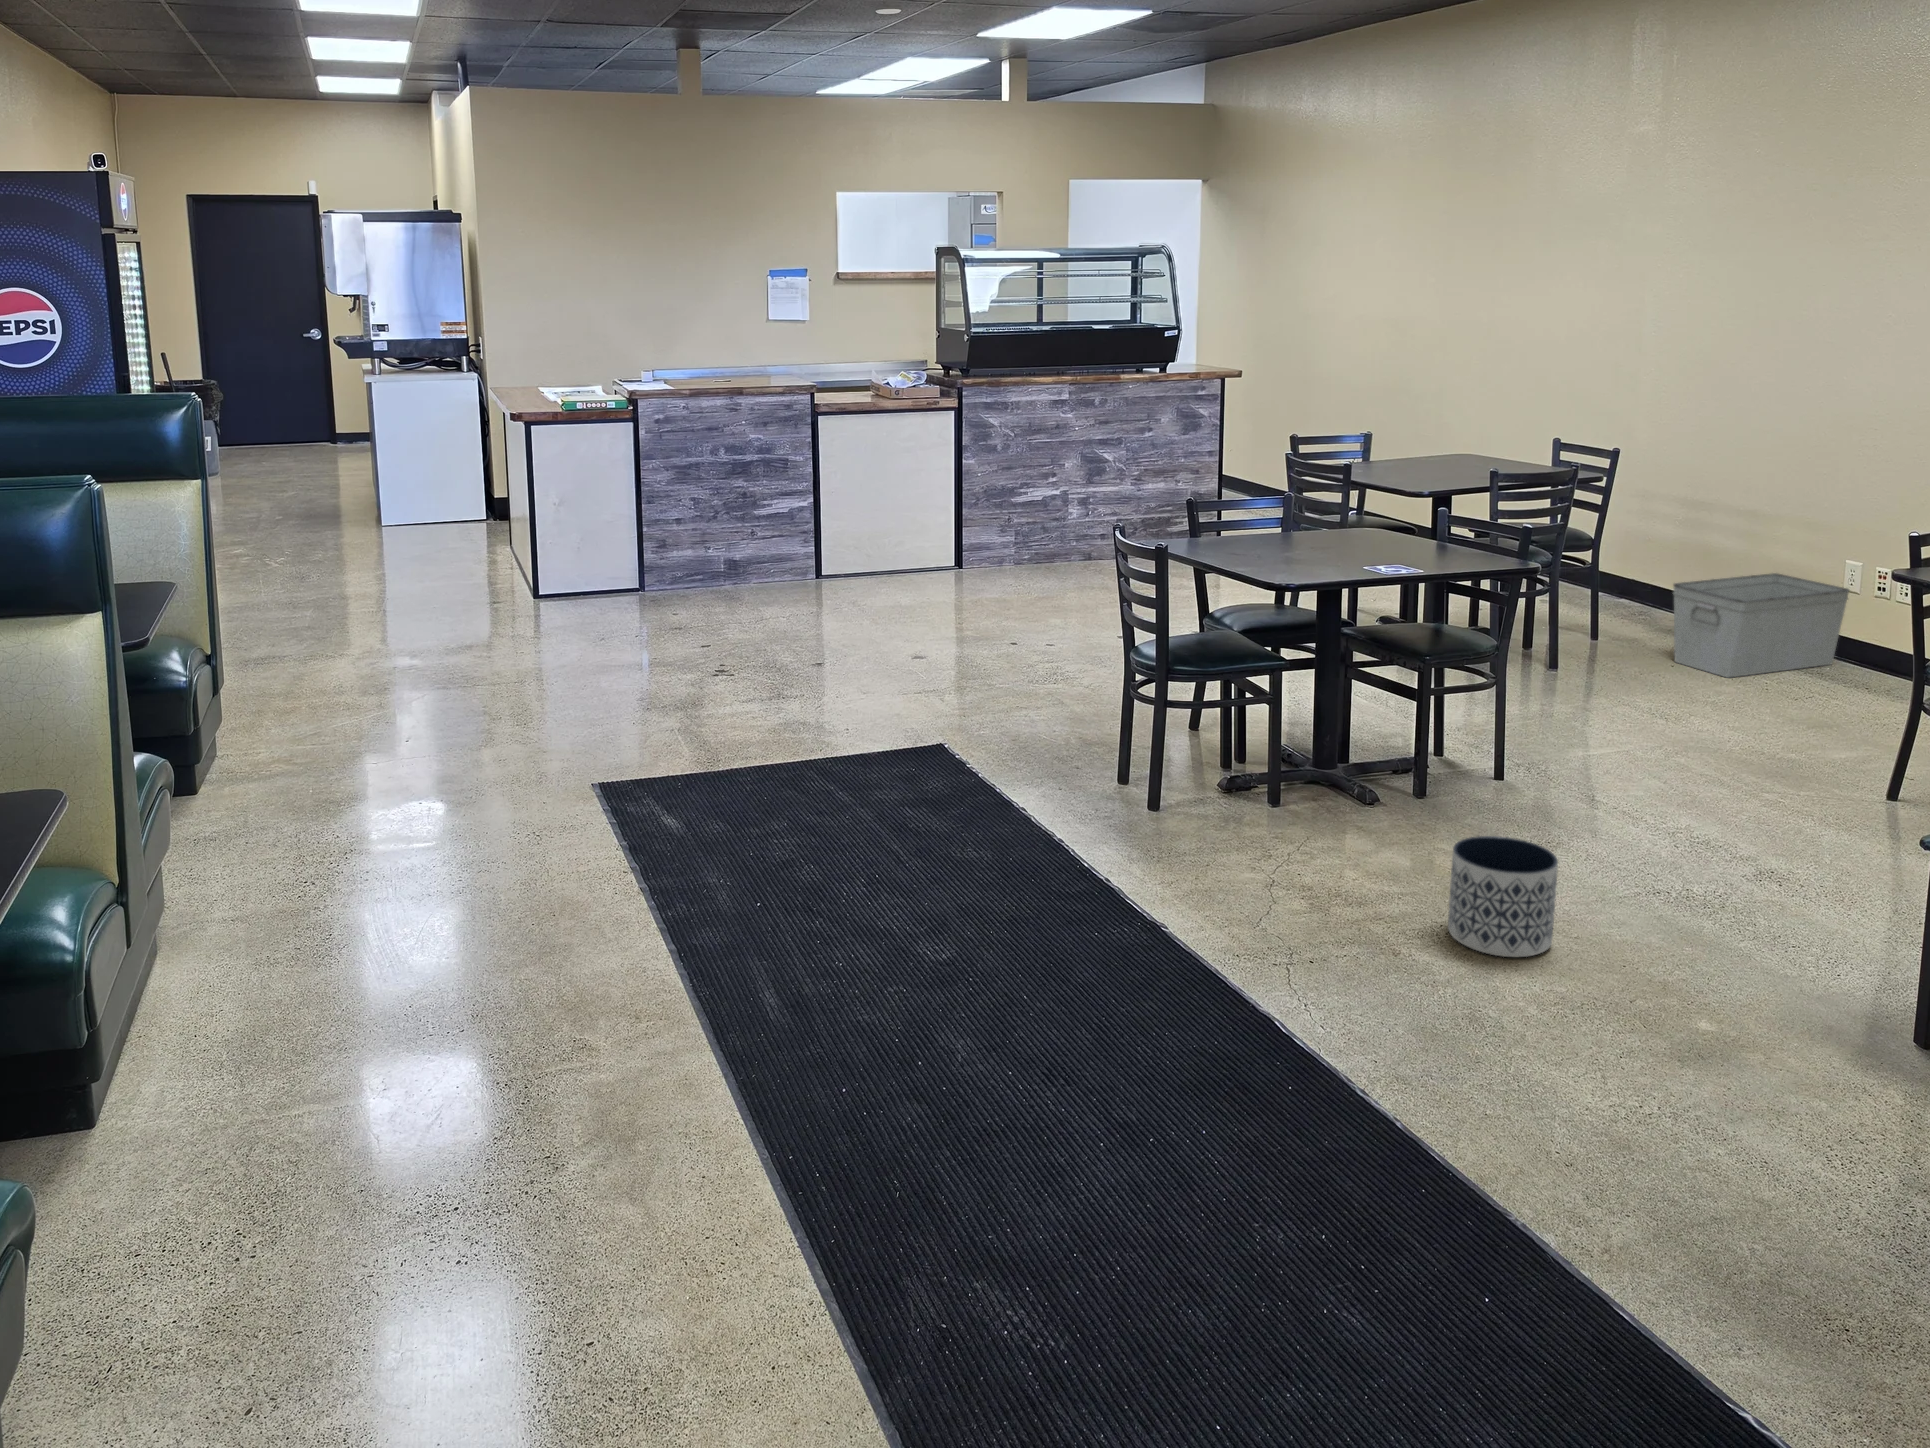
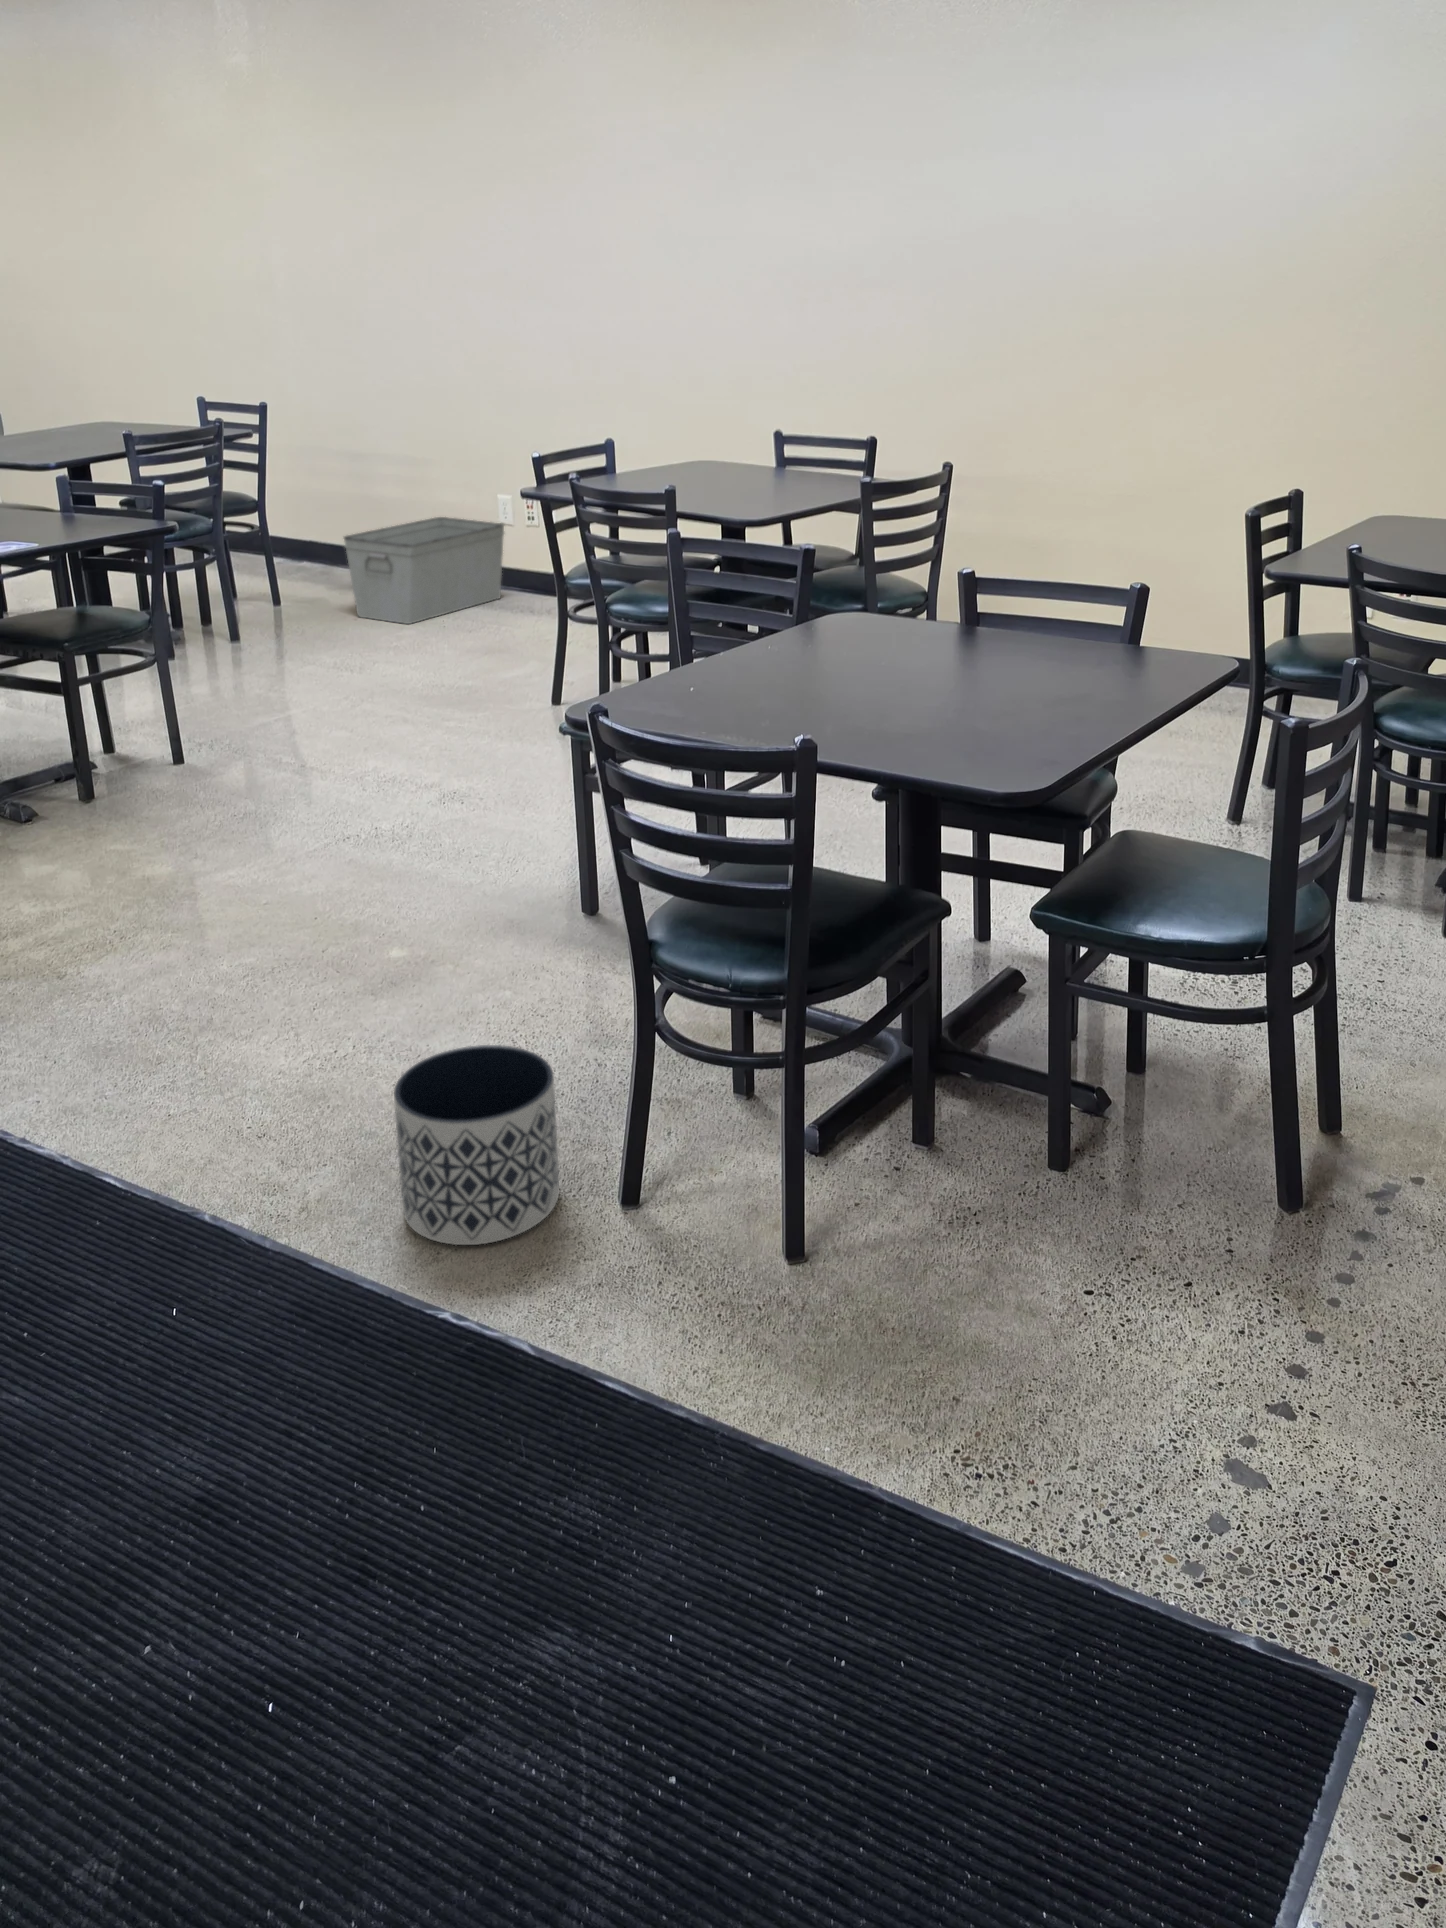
planter: present [1448,836,1558,957] -> present [394,1045,559,1245]

